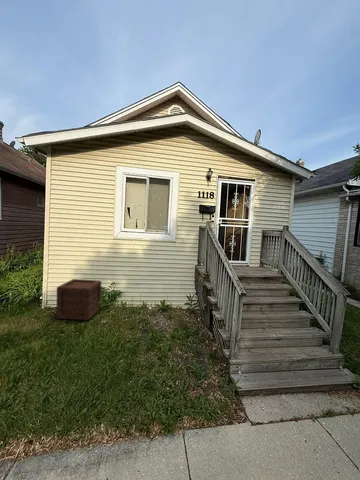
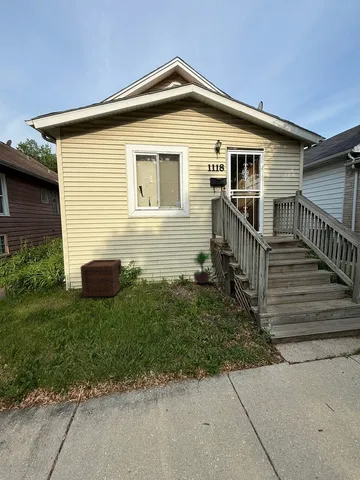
potted tree: none [173,275,195,311] -> present [194,251,210,283]

